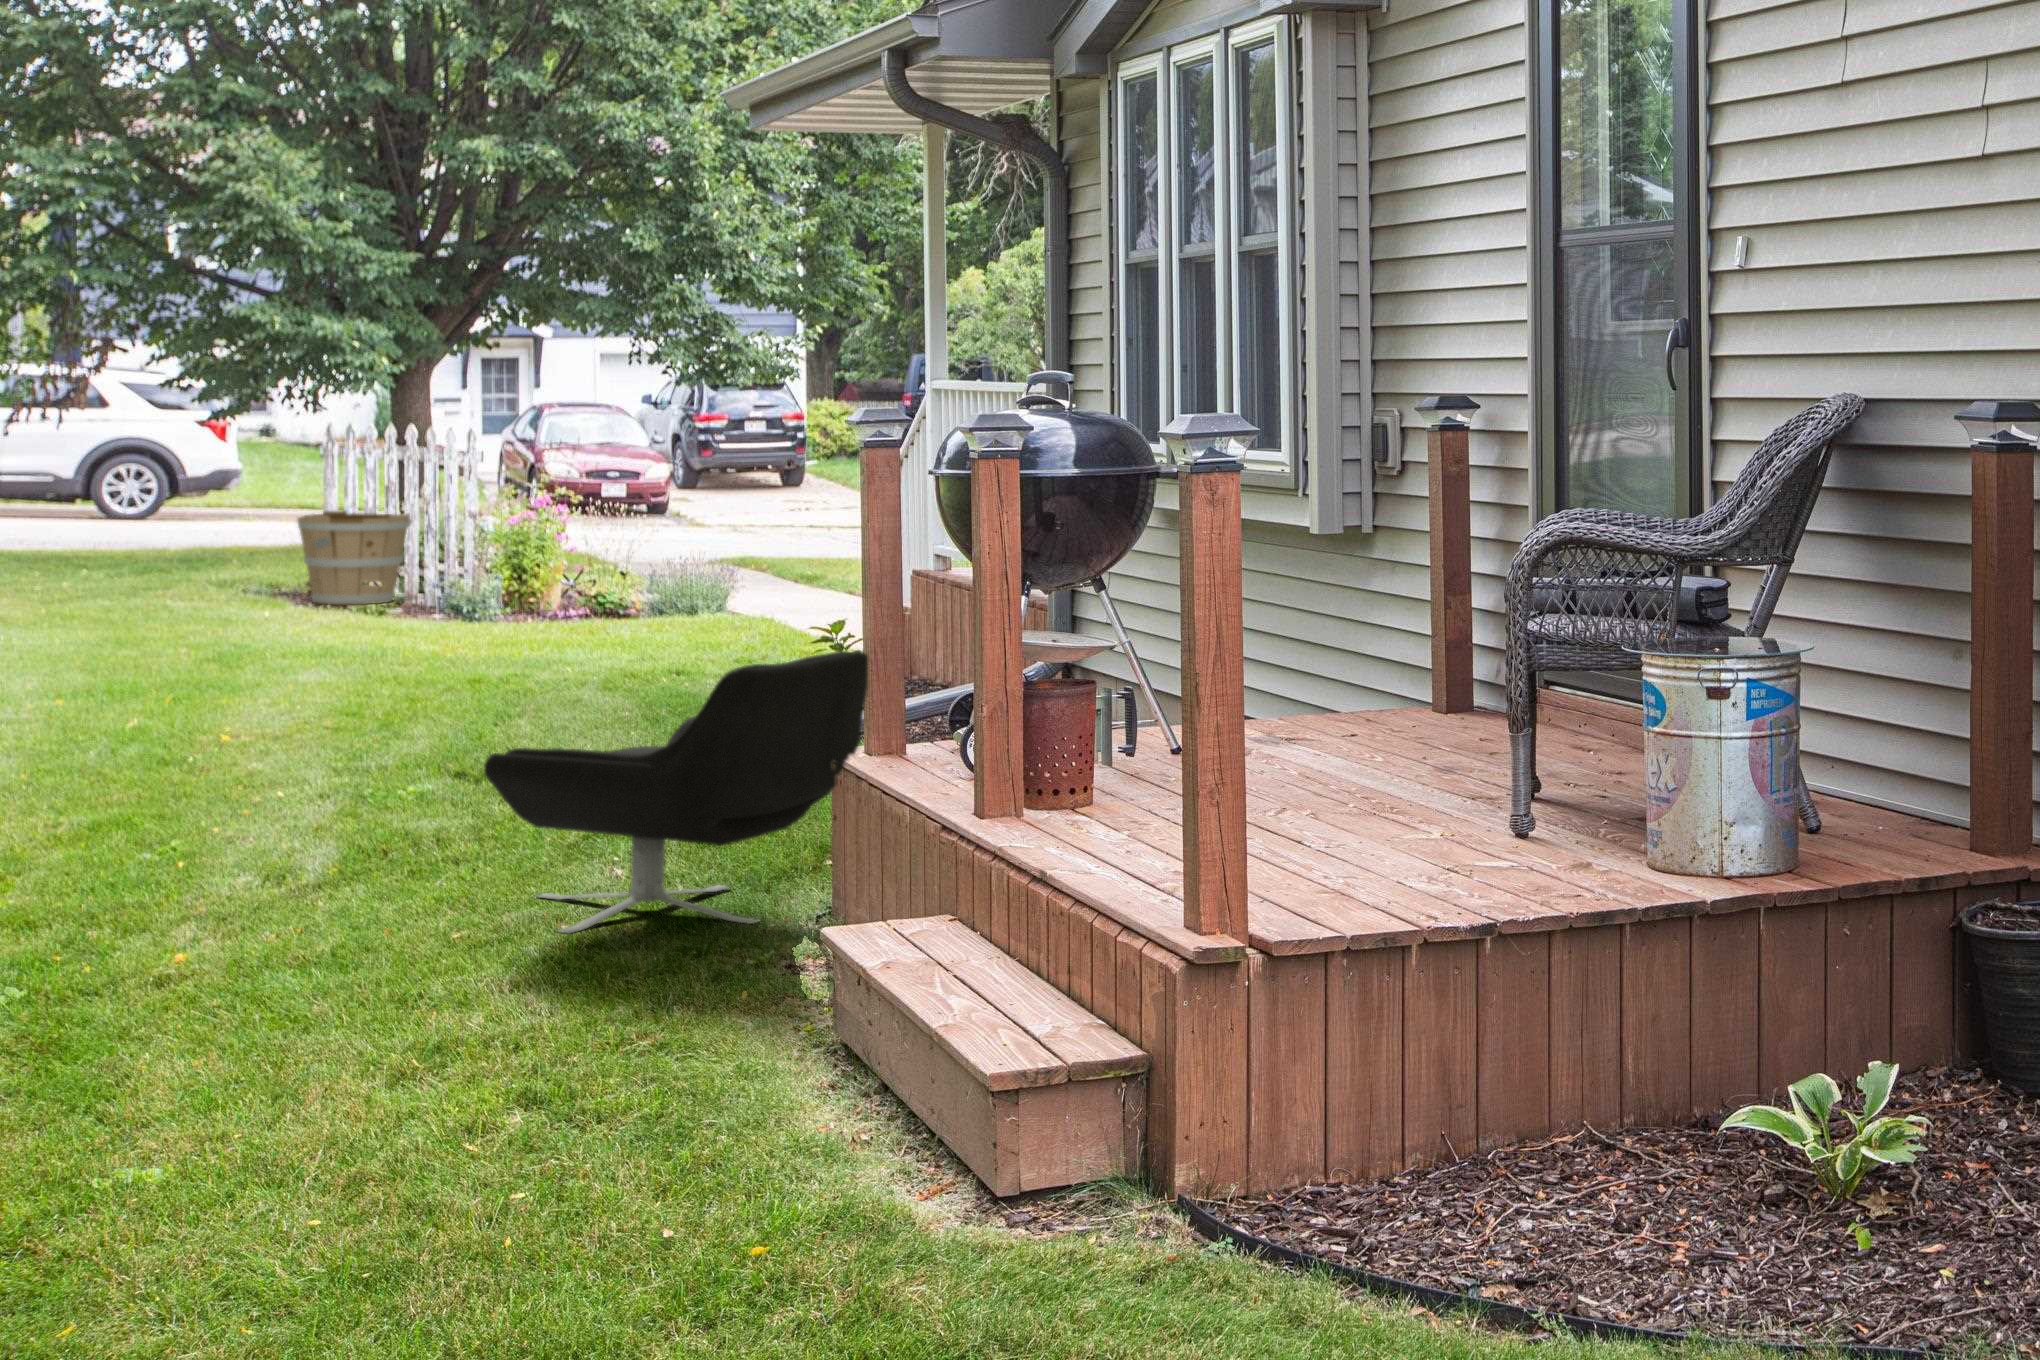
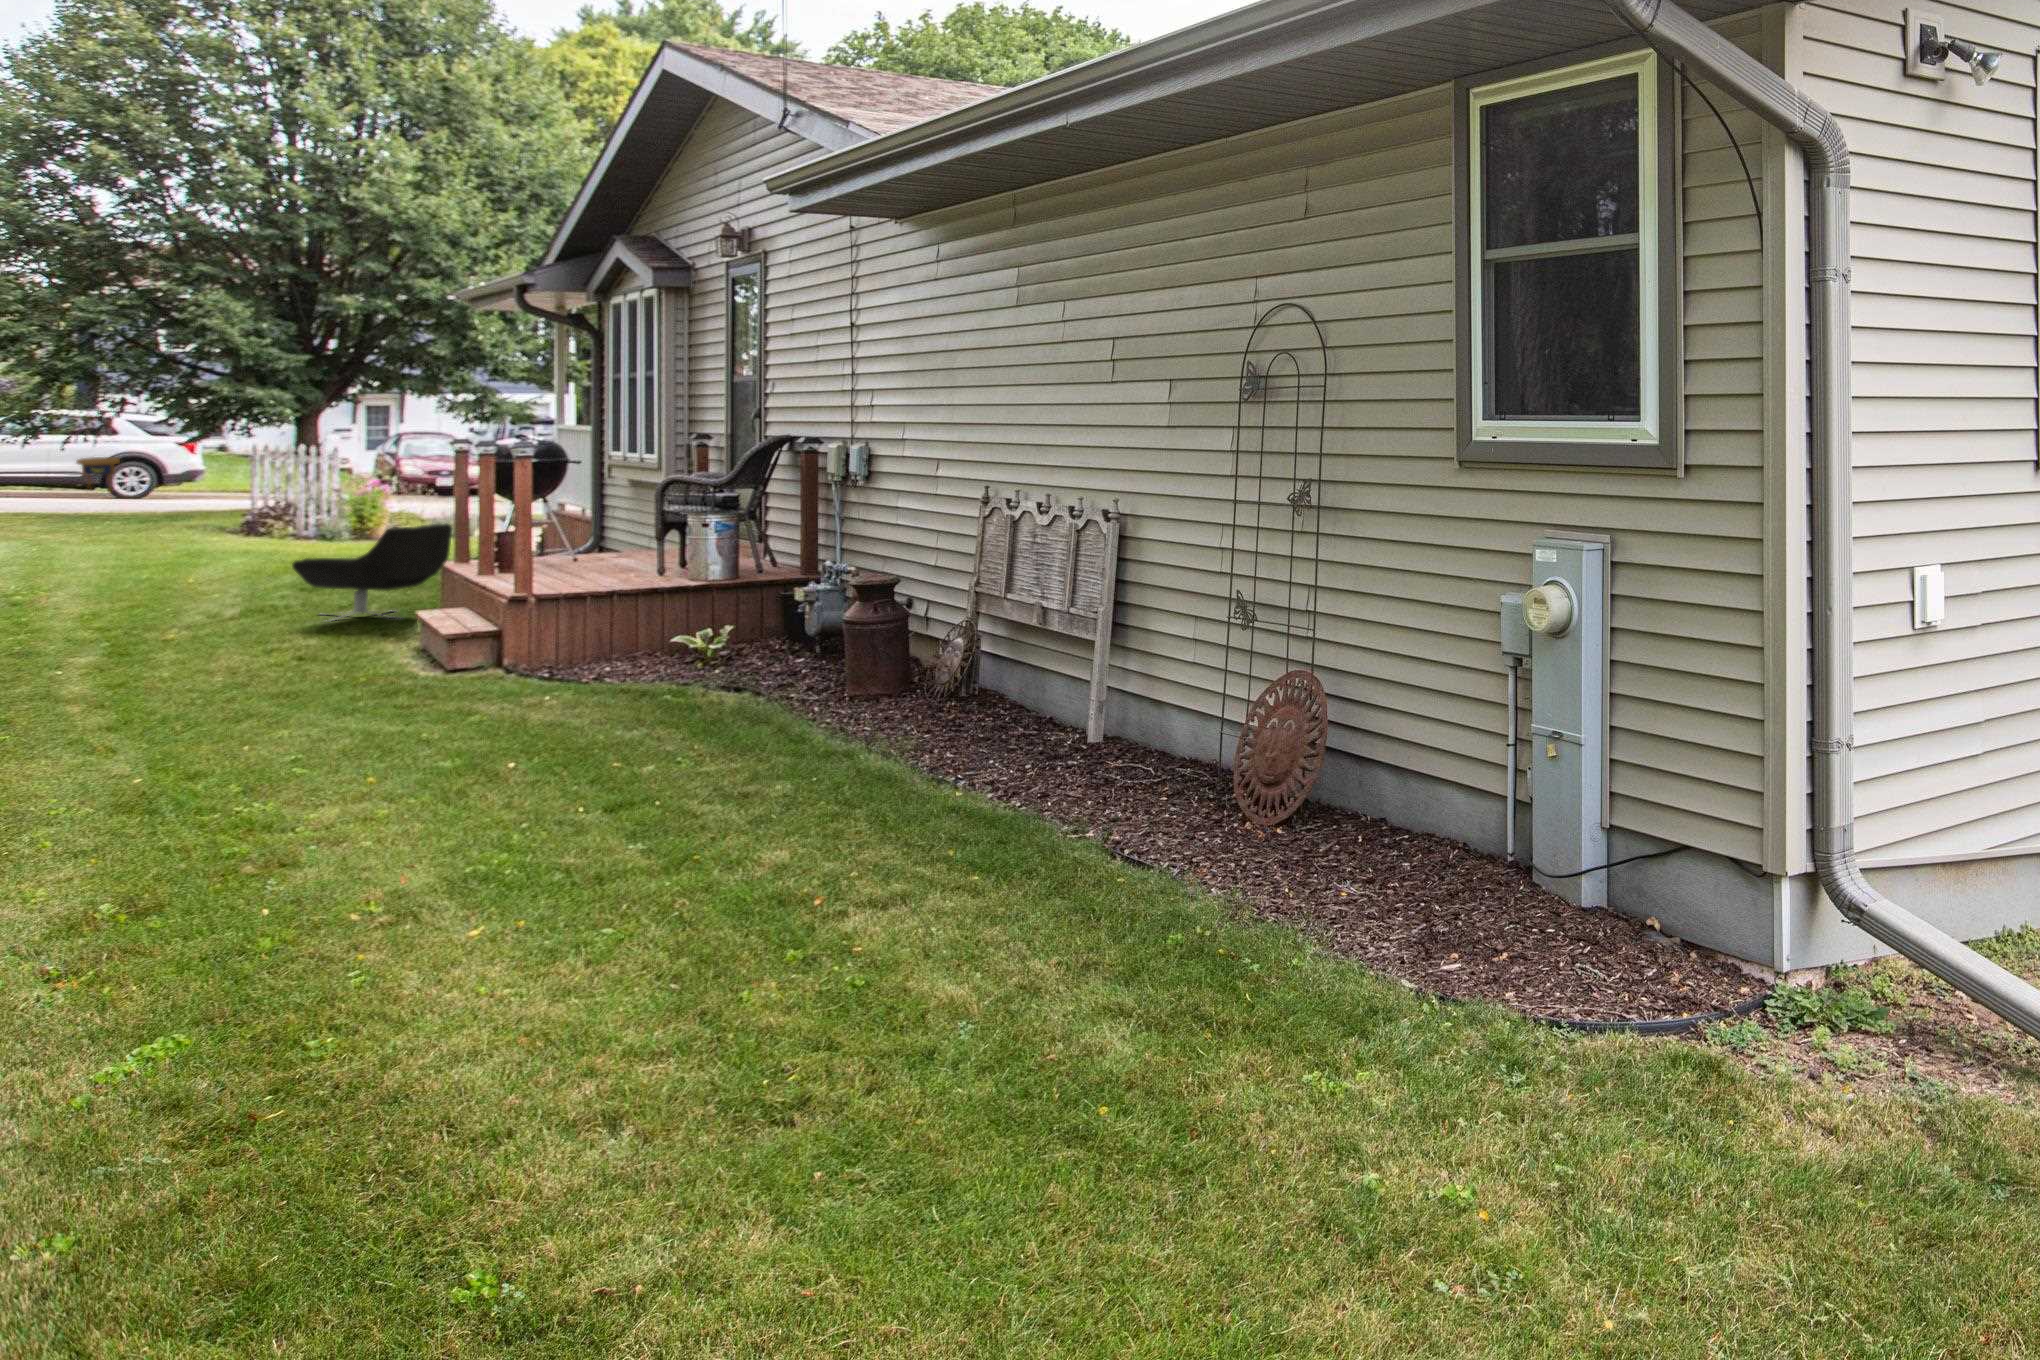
side table: none [44,446,111,512] -> present [77,457,120,490]
wooden bucket: present [298,510,411,605] -> none [233,487,299,533]

